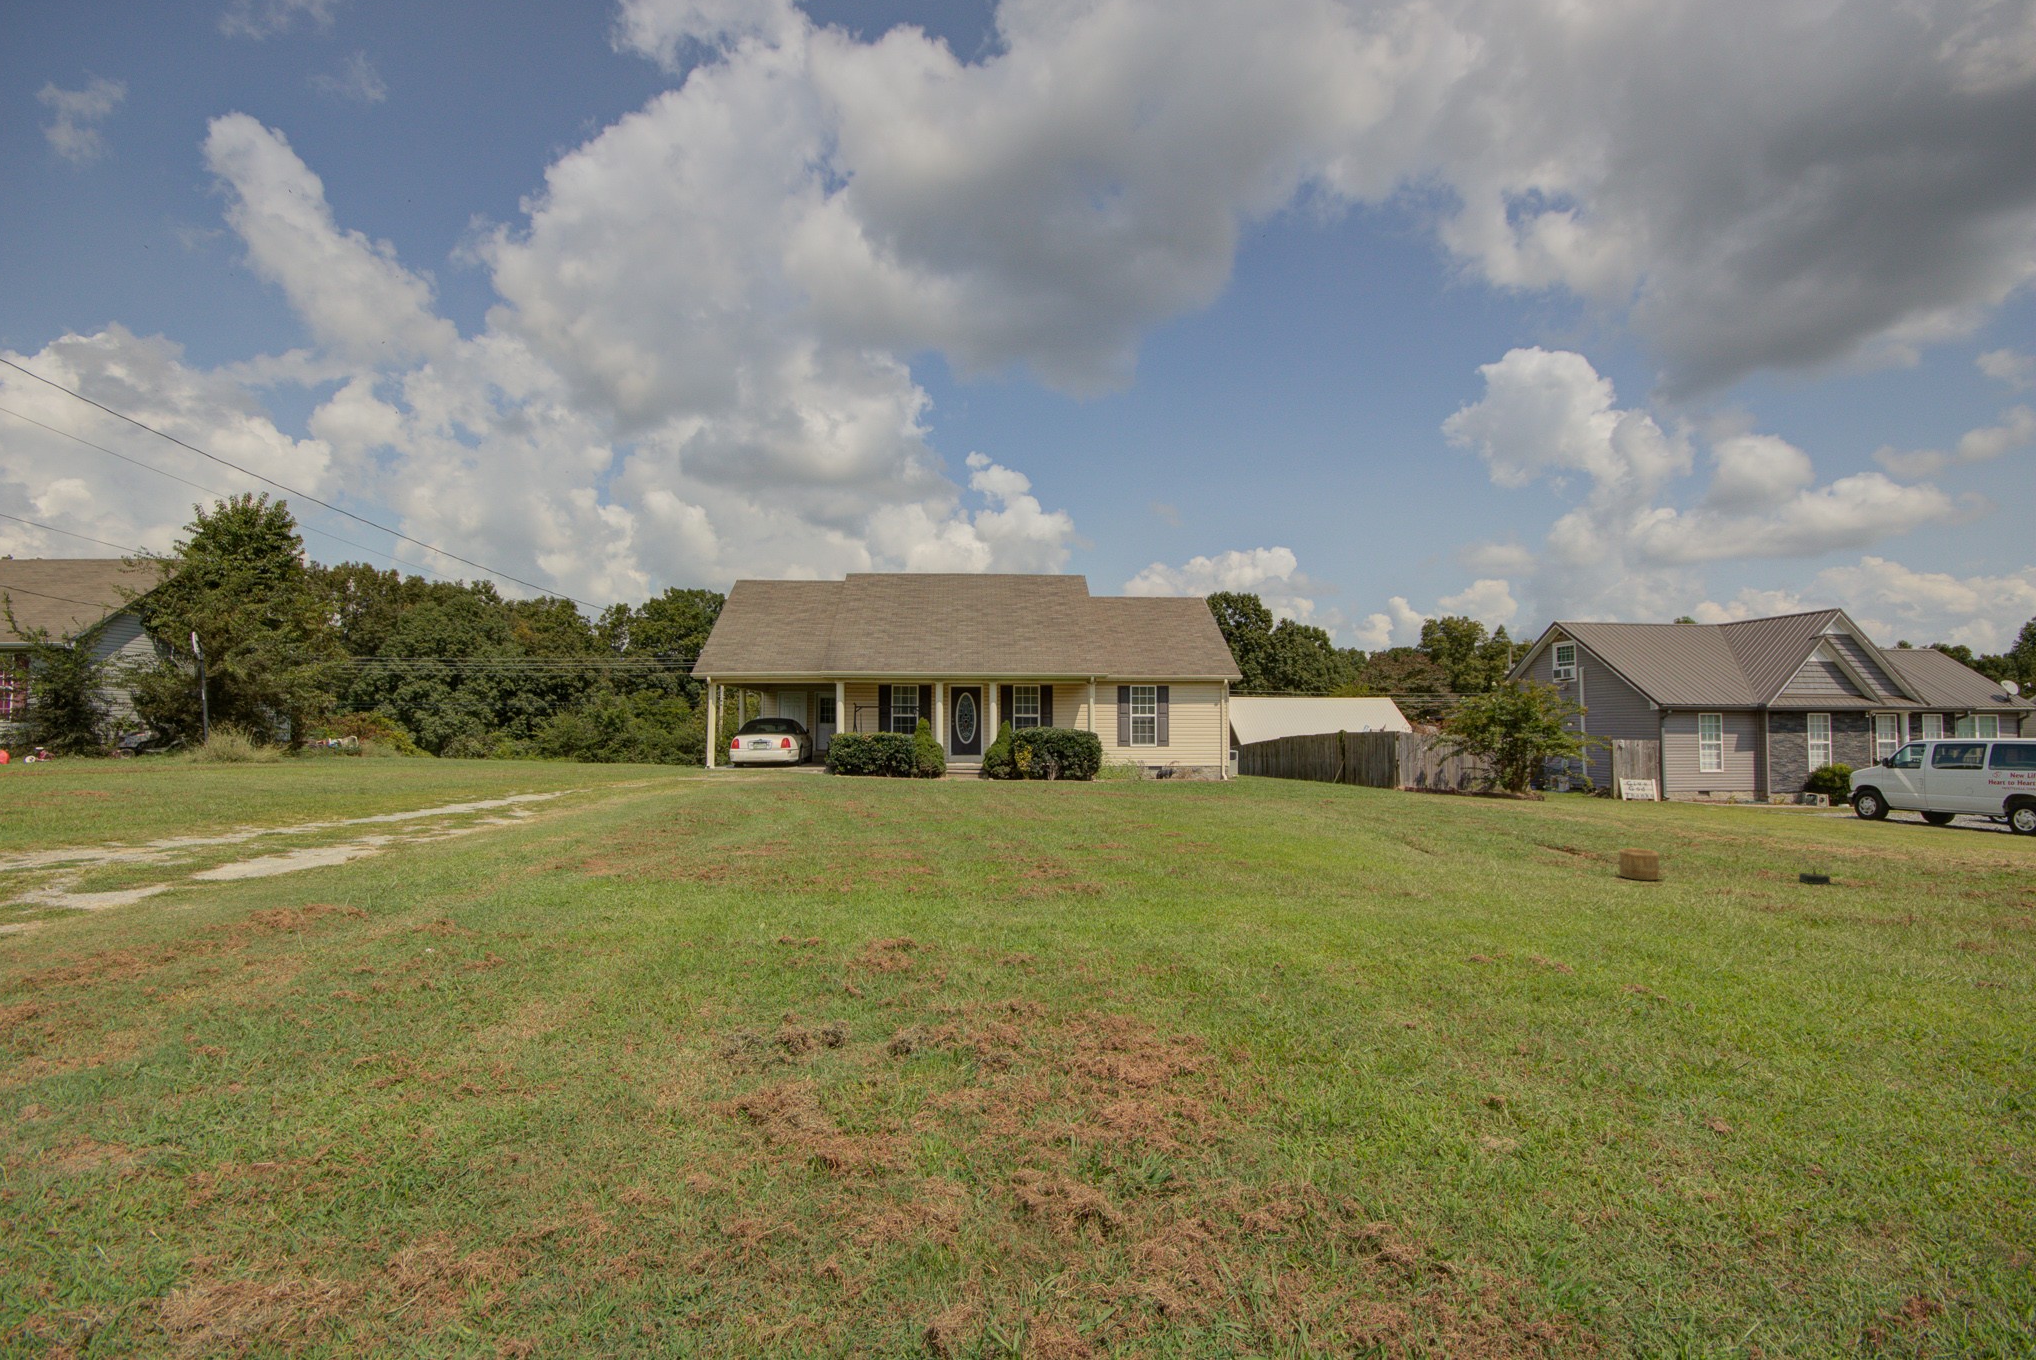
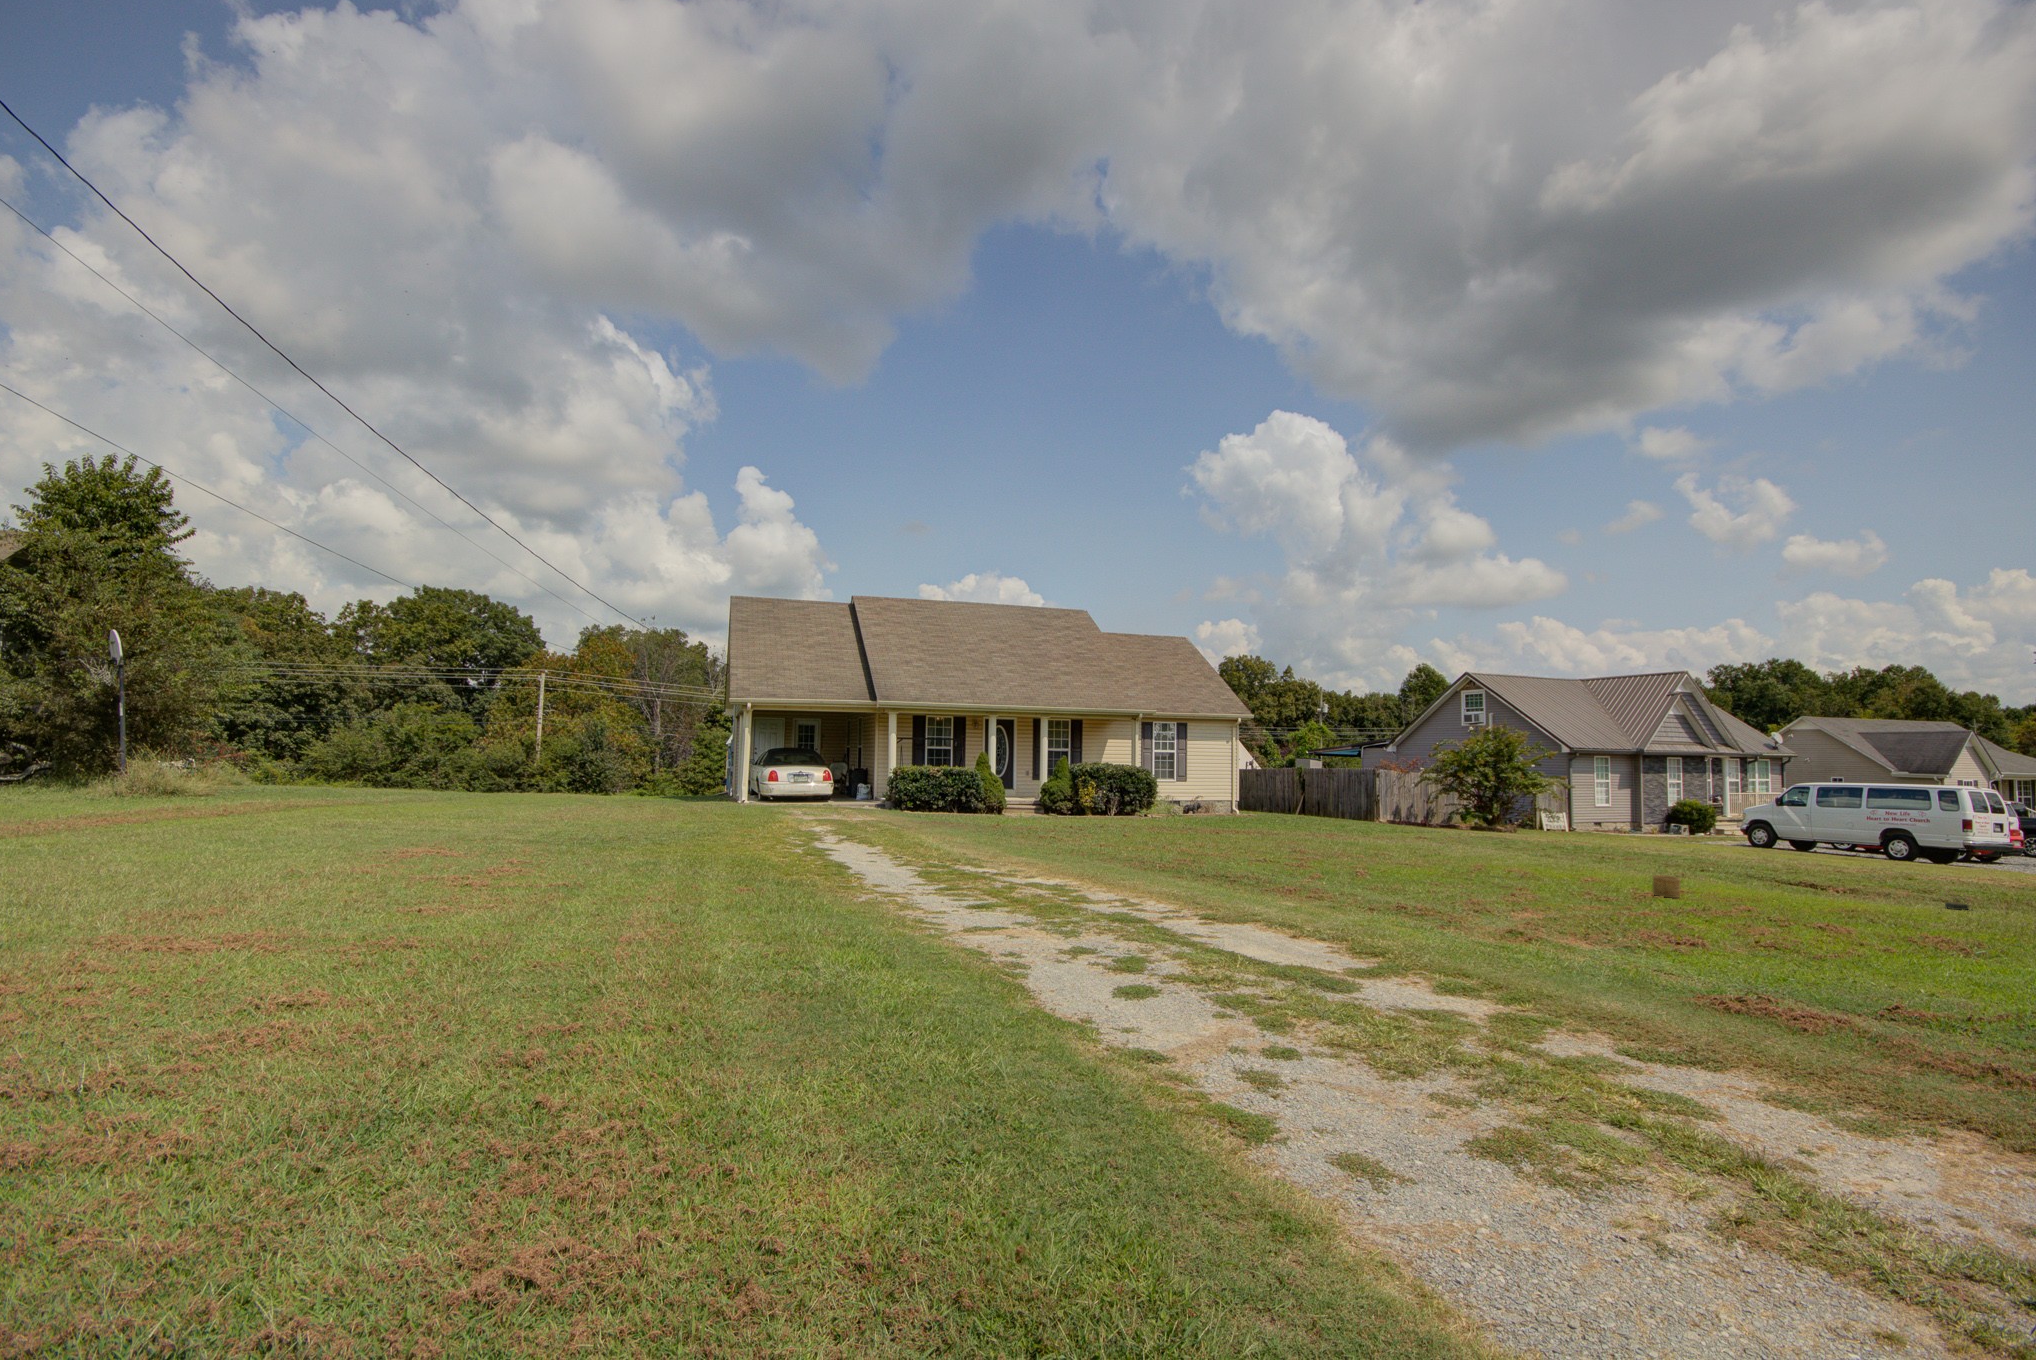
wooden bucket: present [1619,848,1659,880] -> present [1652,875,1681,898]

